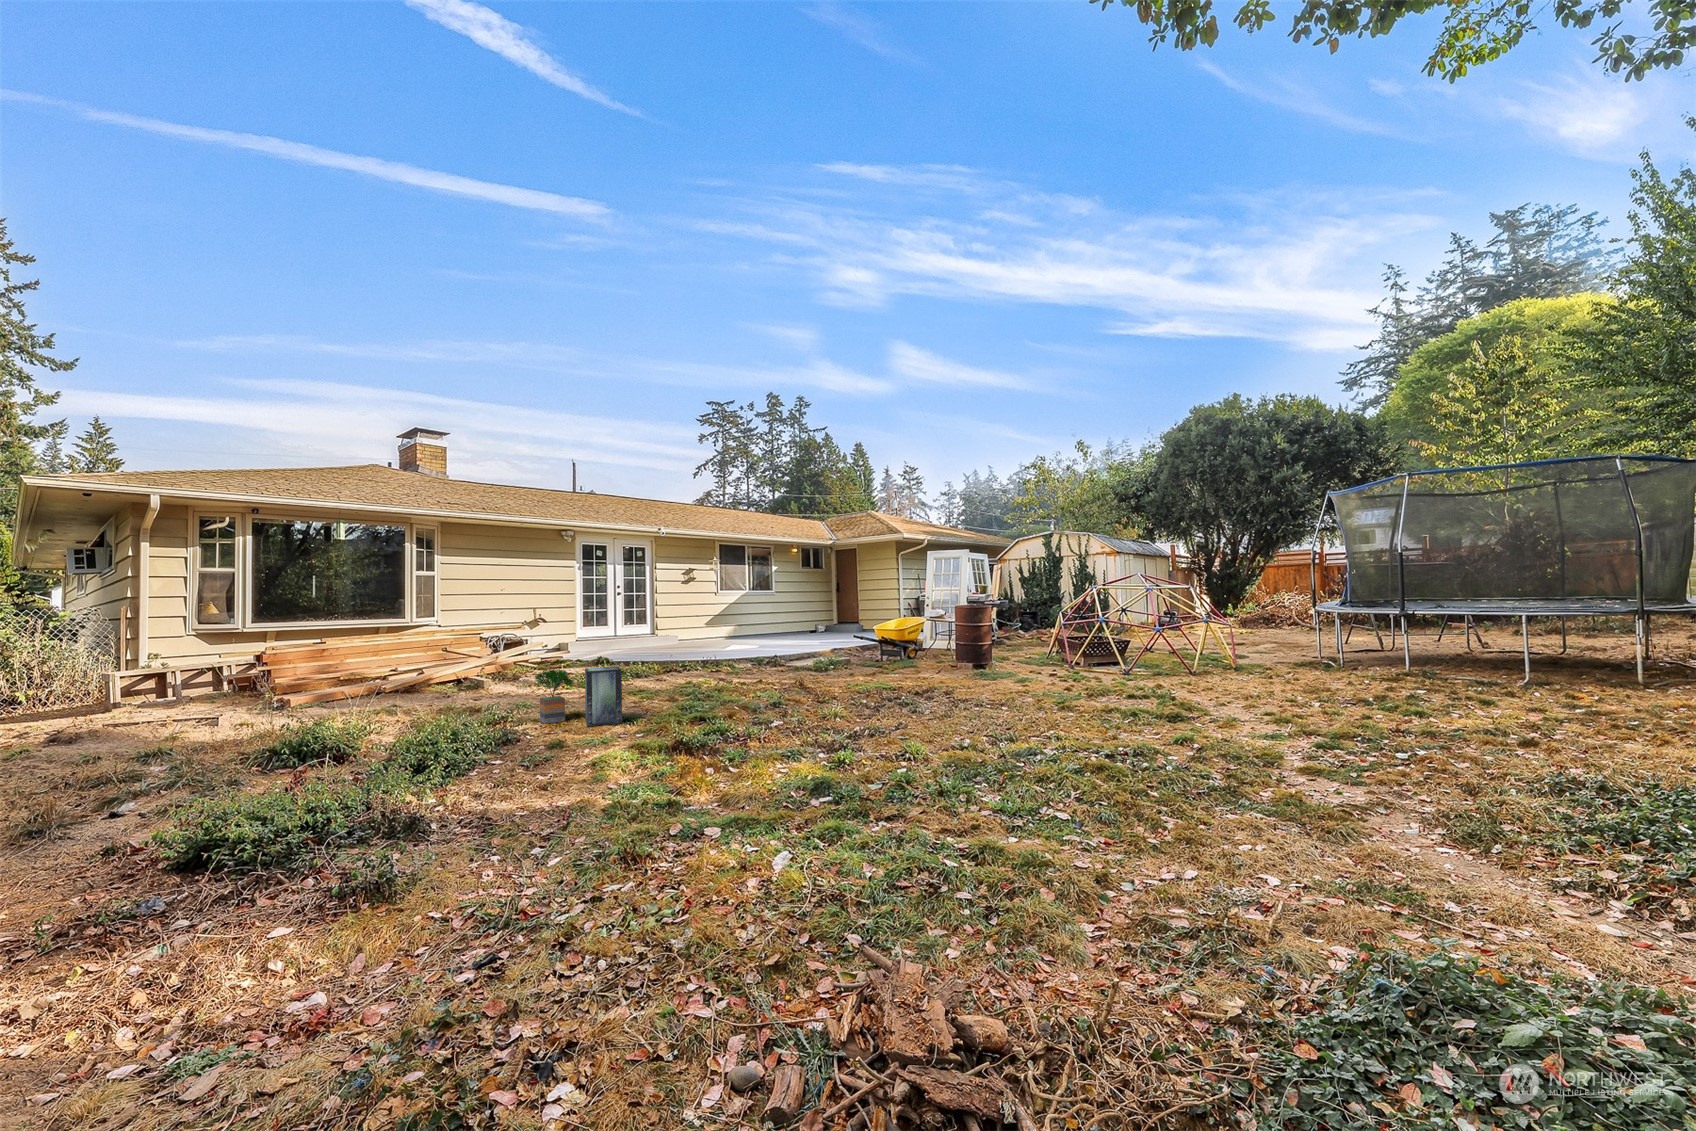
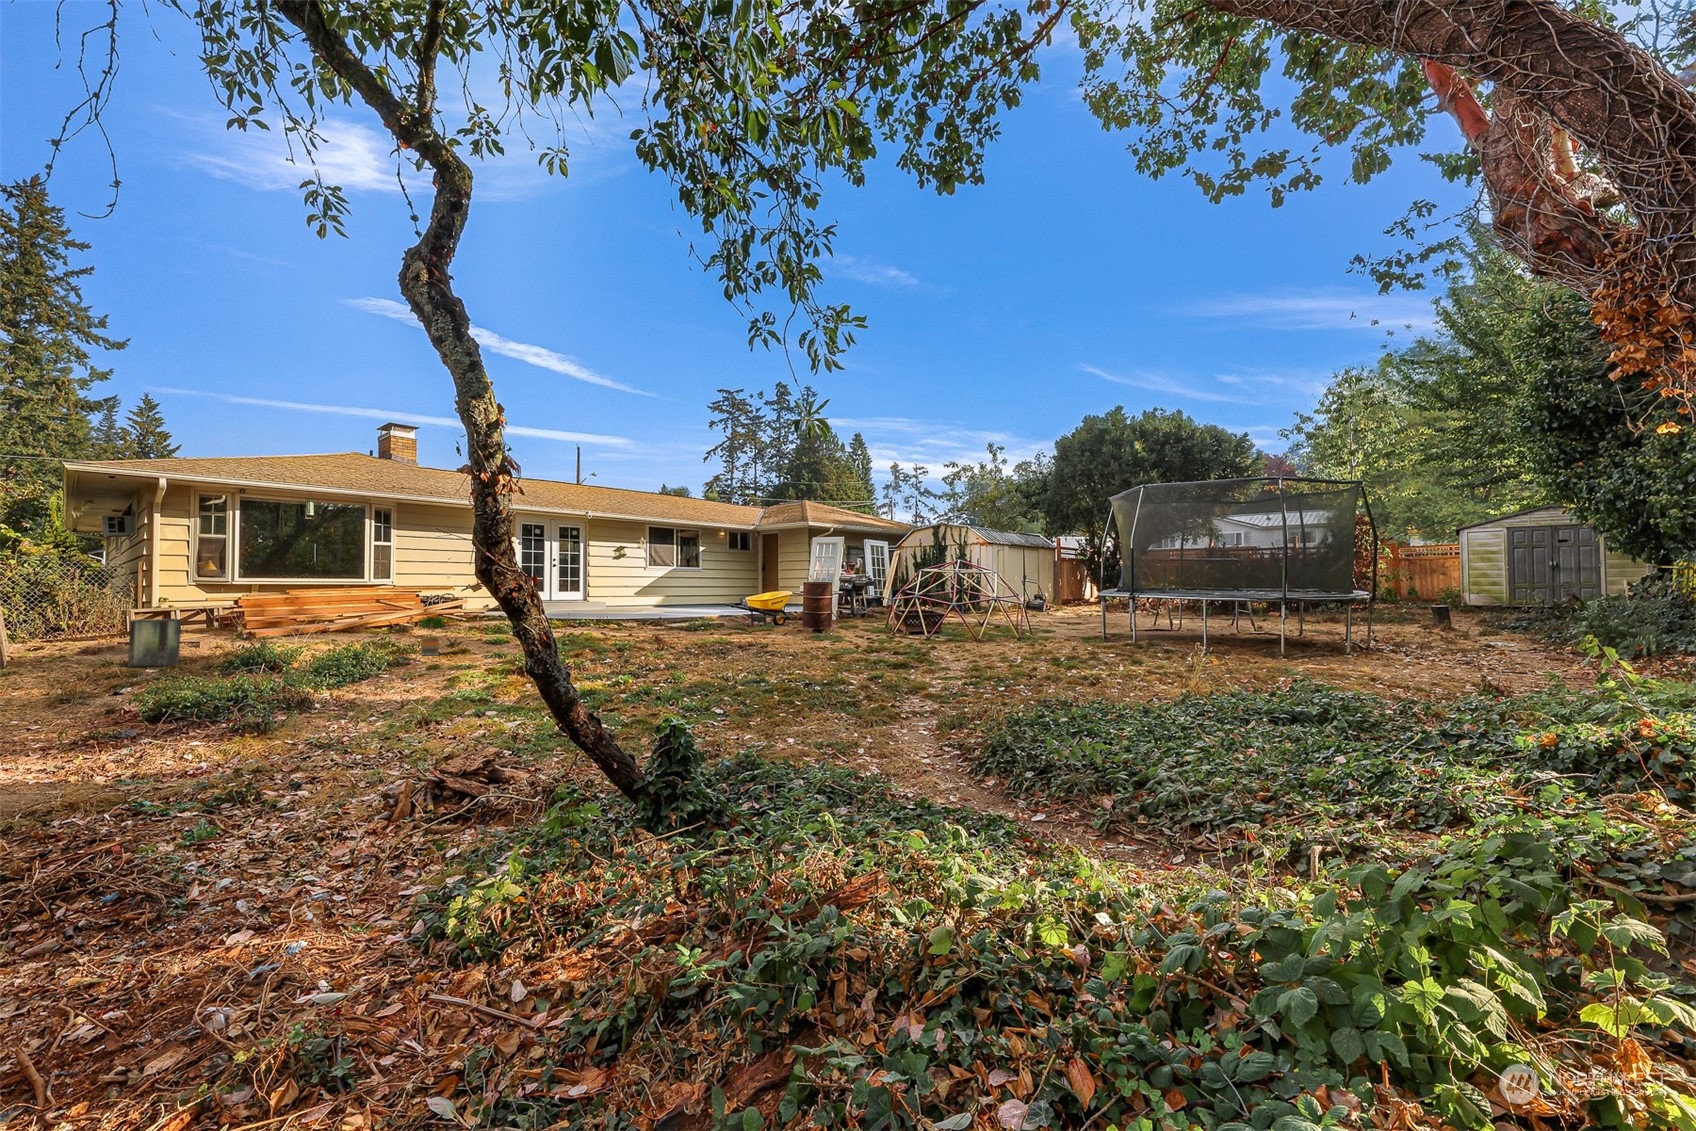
storage box: present [585,666,622,727] -> present [128,619,181,667]

